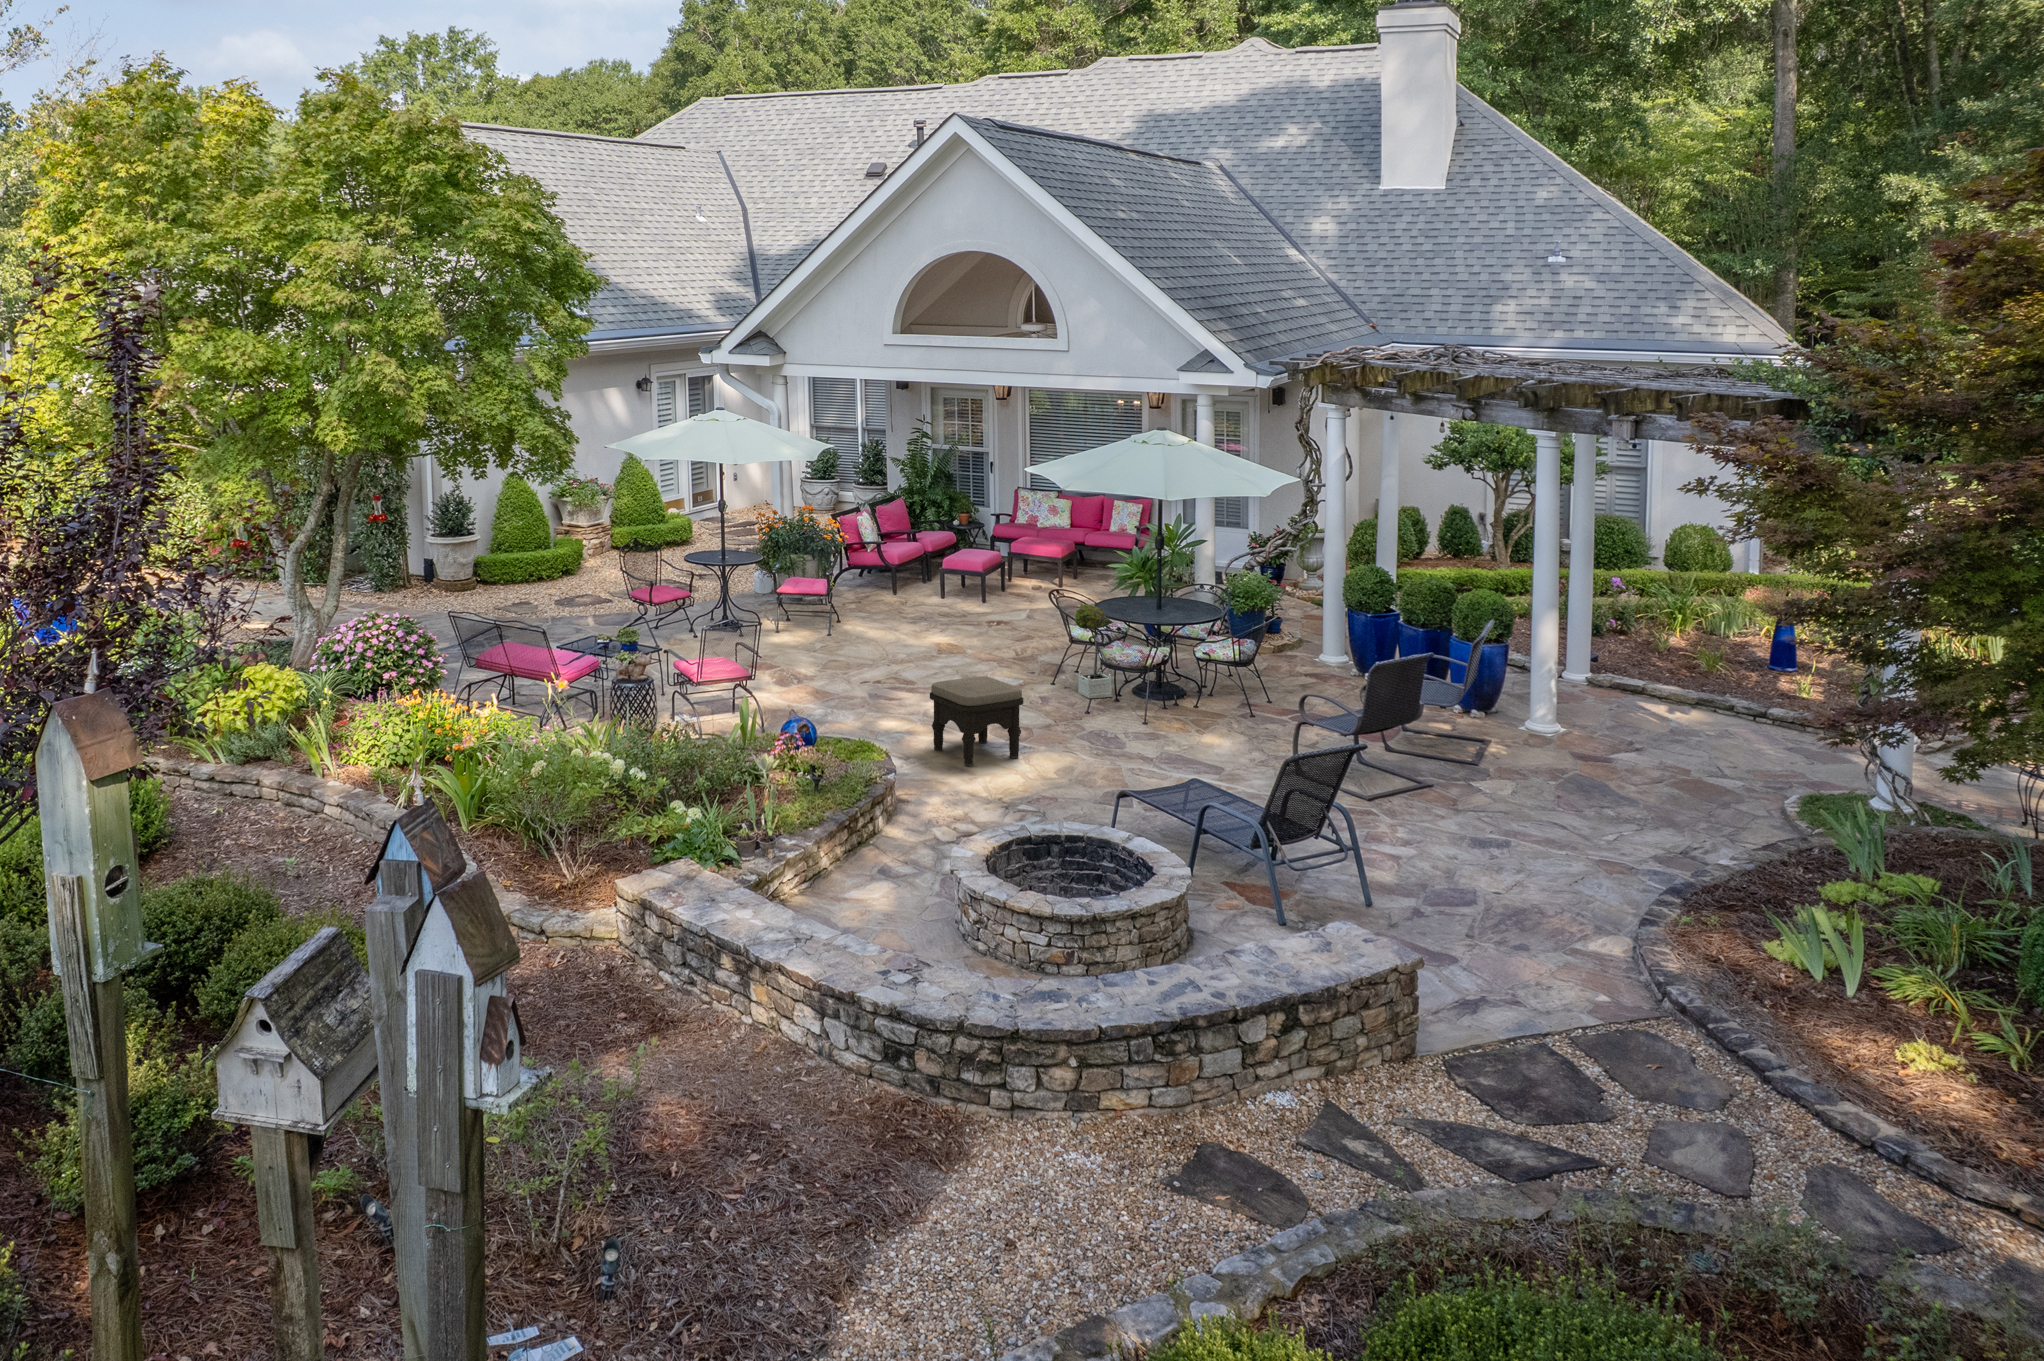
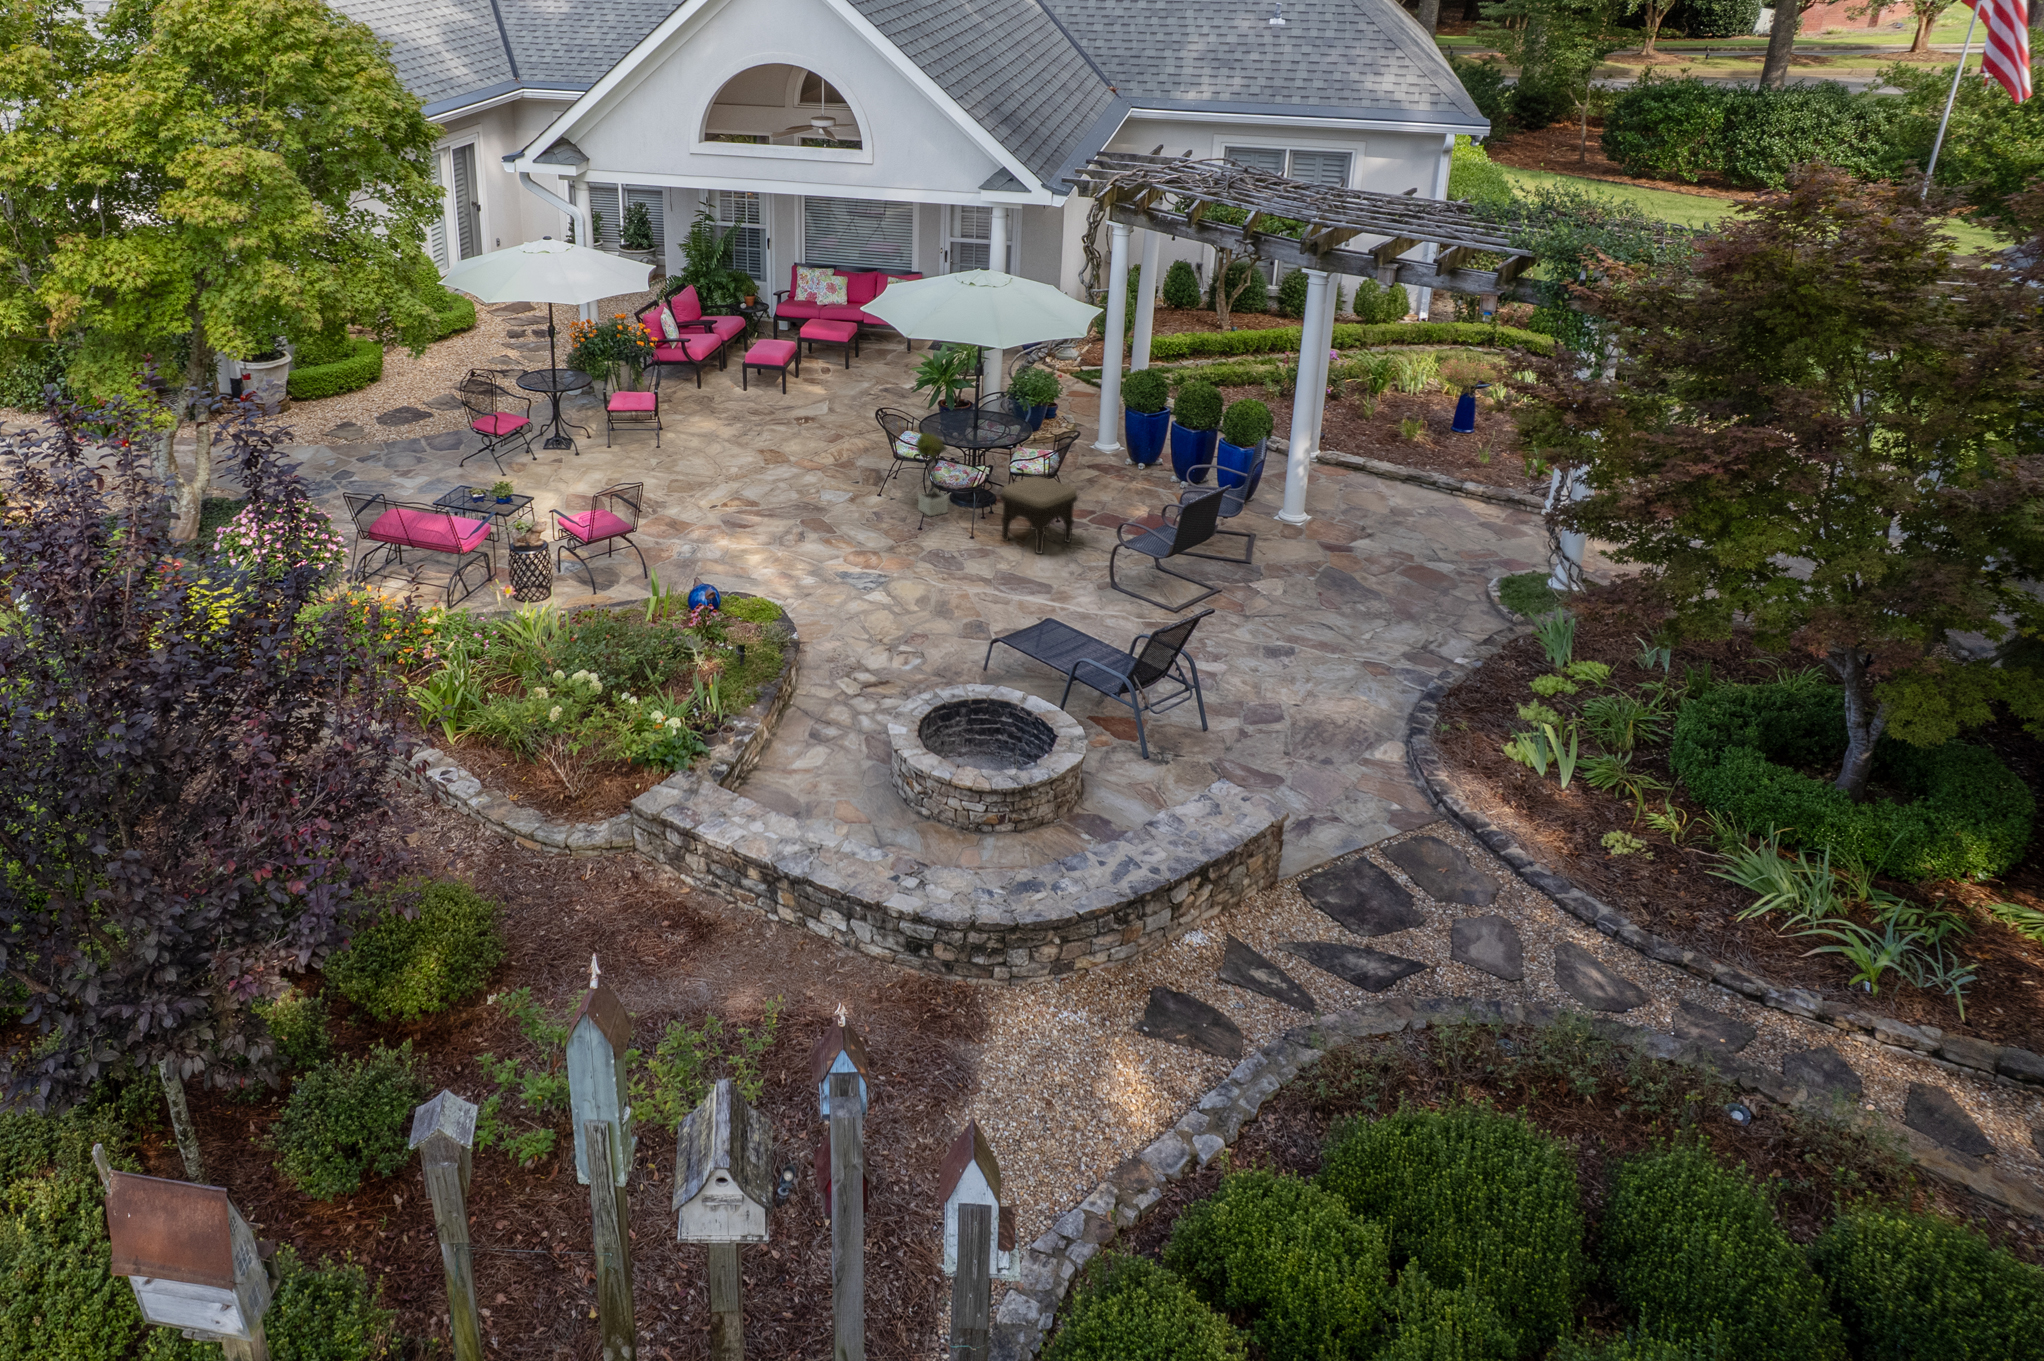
ottoman: present [930,676,1024,766] -> present [1000,476,1078,554]

